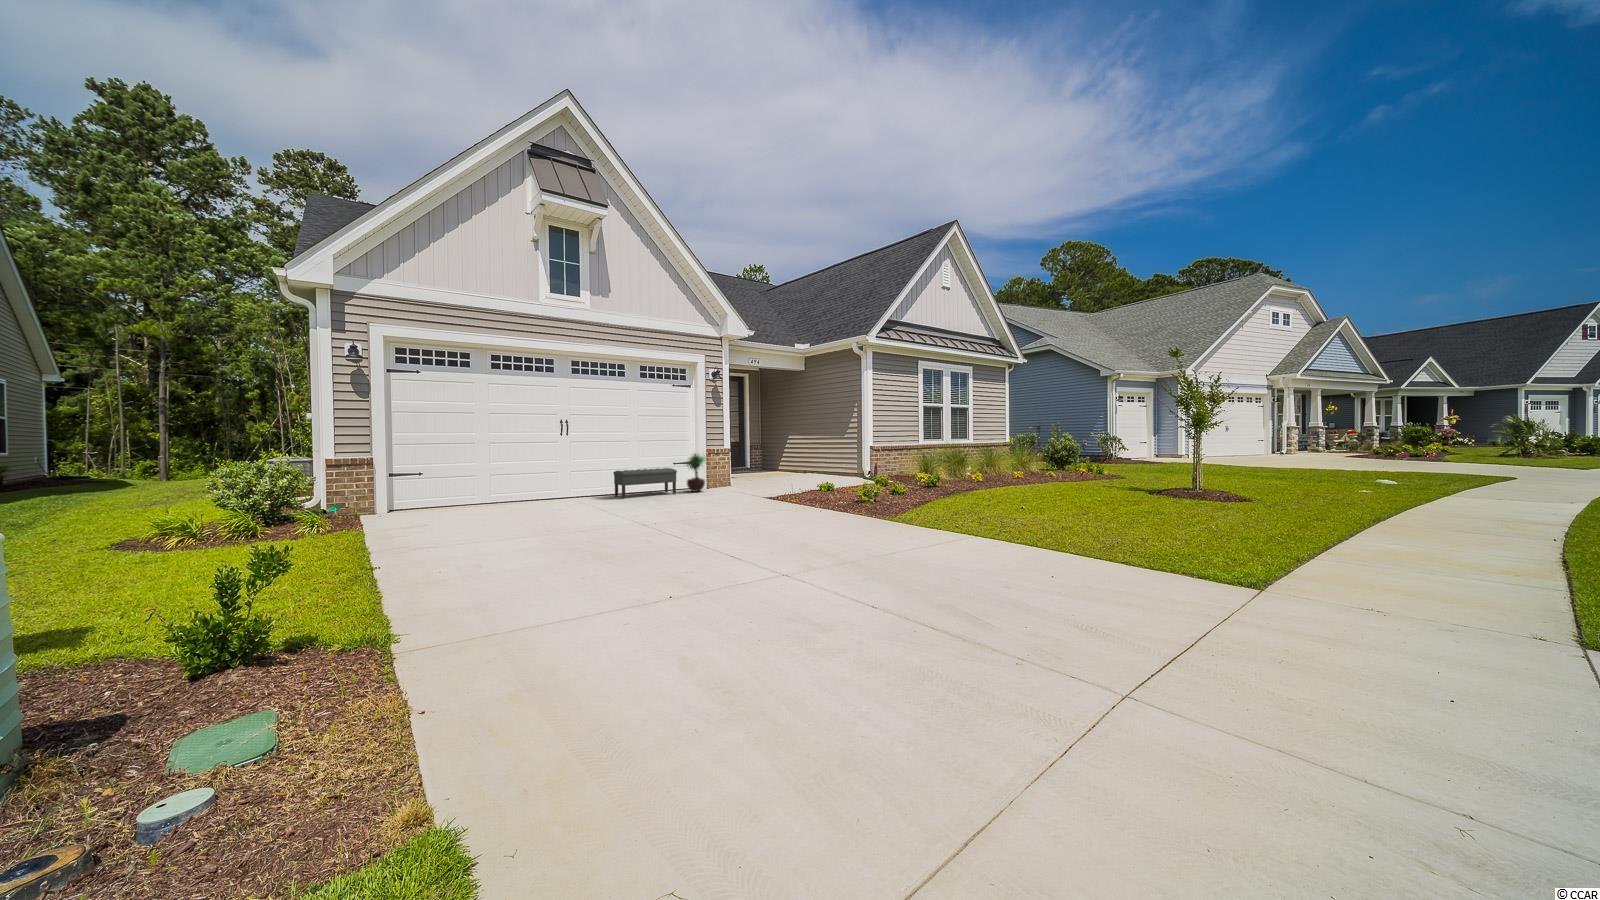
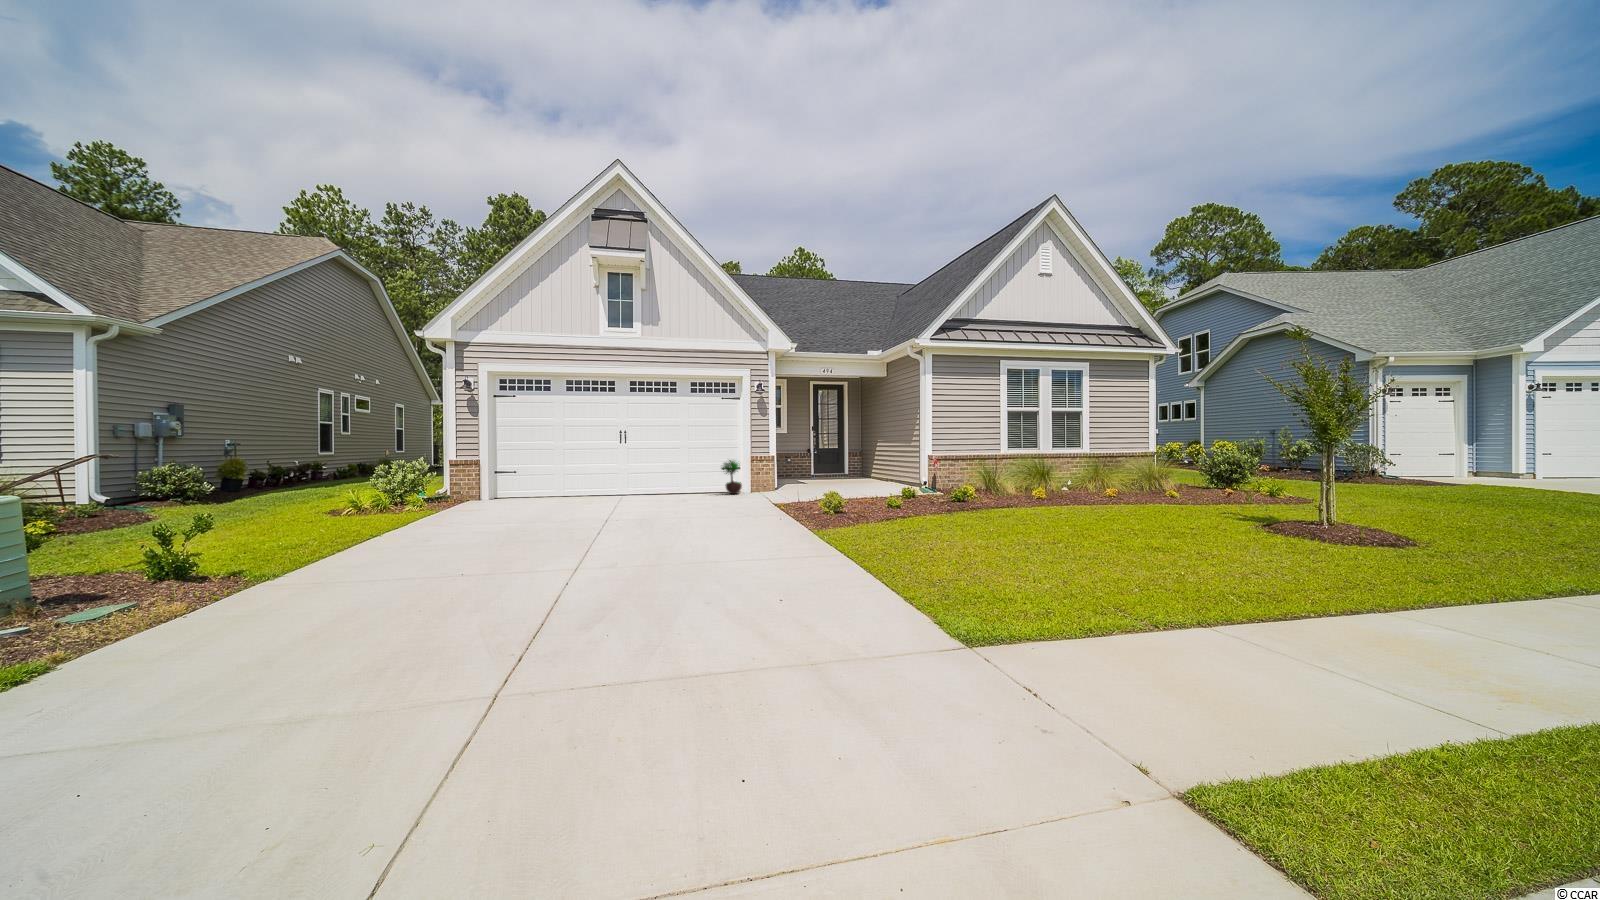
bench: present [613,468,677,499] -> none [662,472,713,497]

